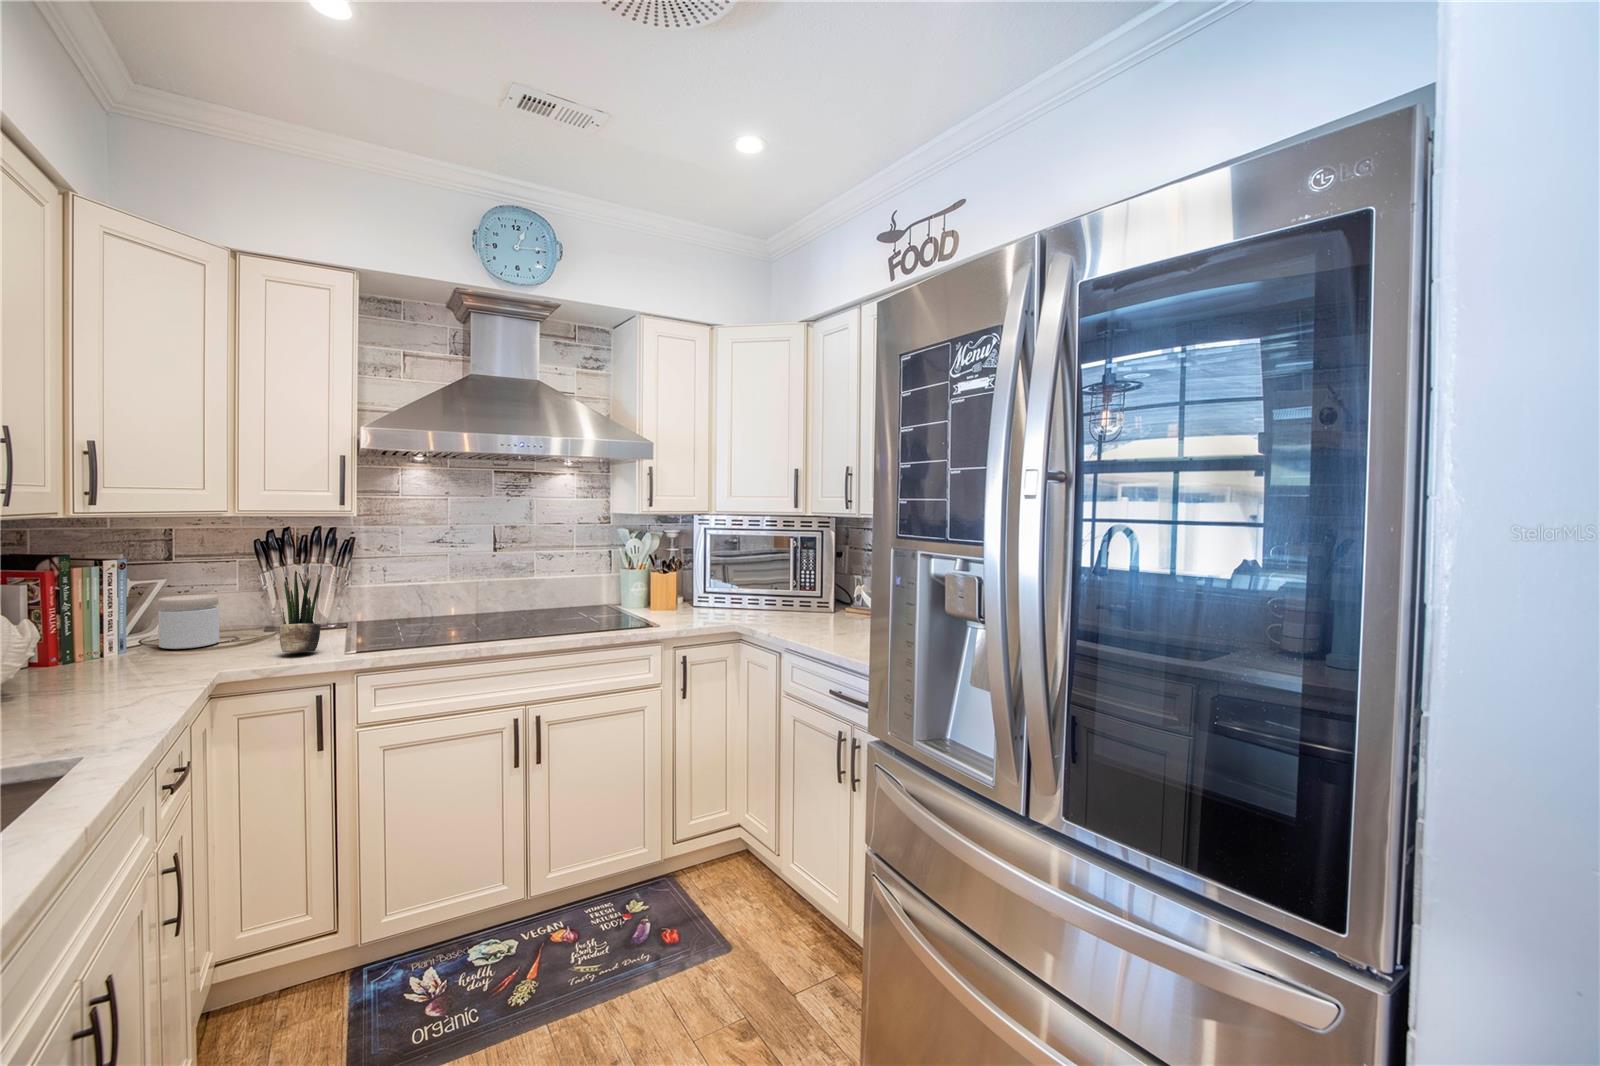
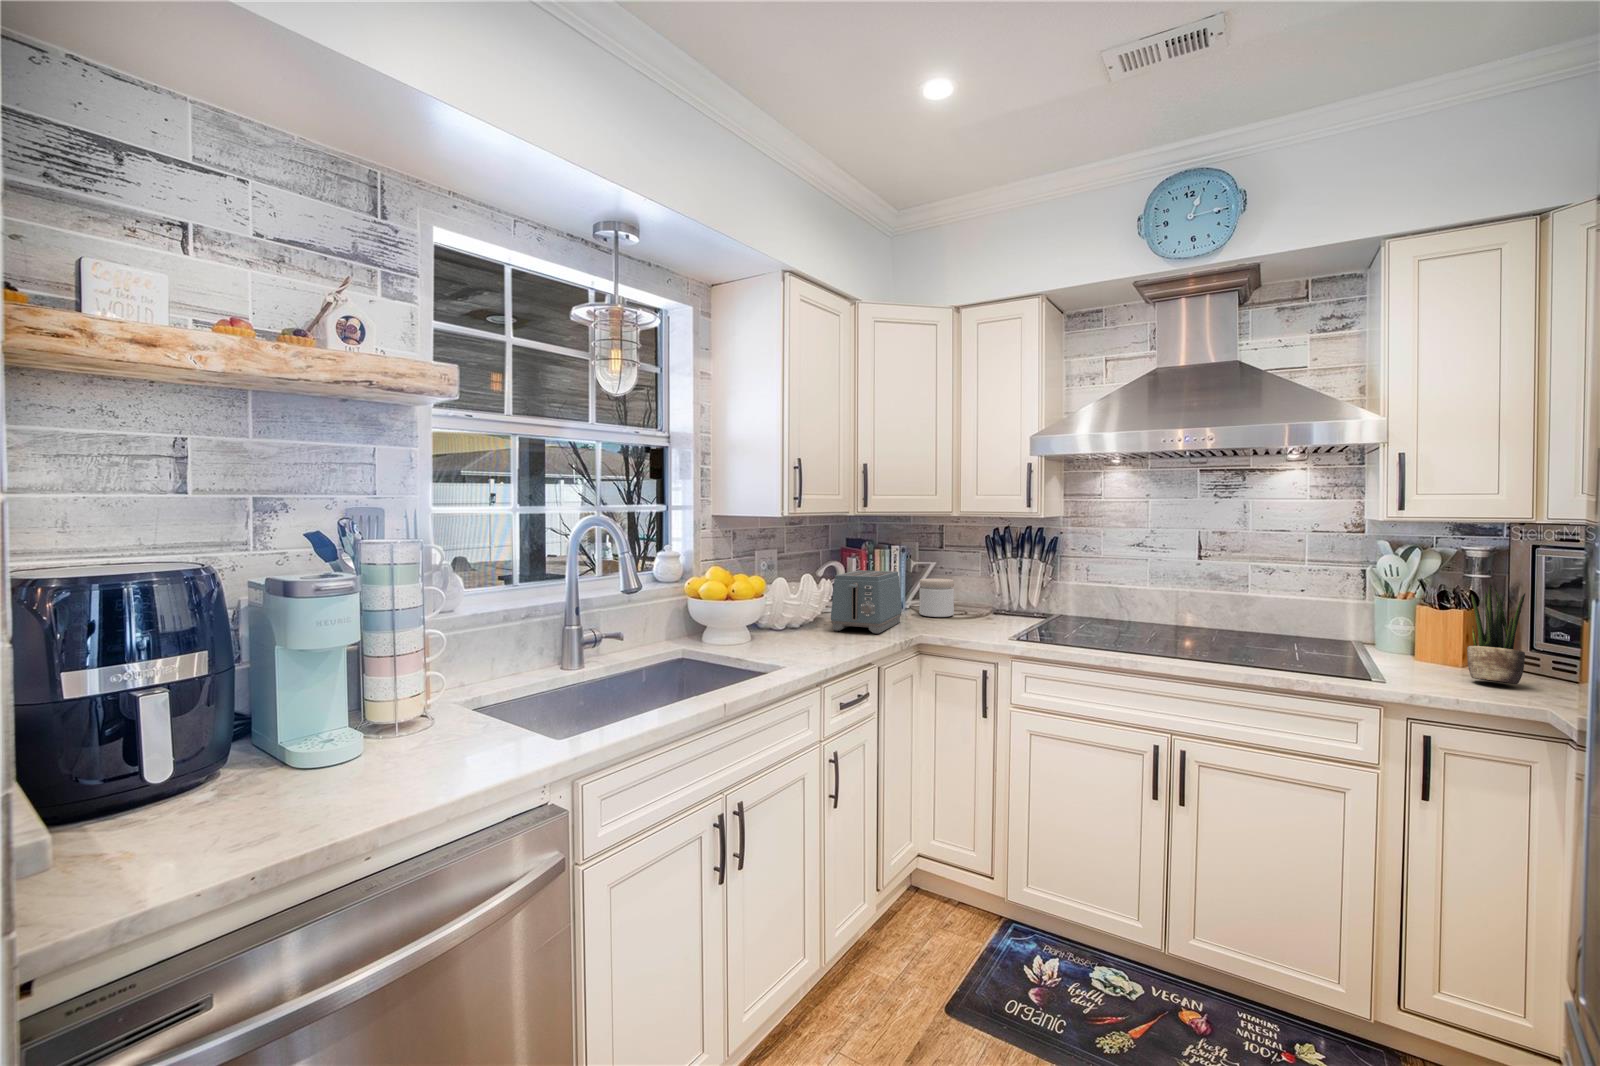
potted plant: present [280,571,322,652] -> present [1467,584,1525,684]
toaster: none [44,592,157,695] -> present [831,570,902,634]

